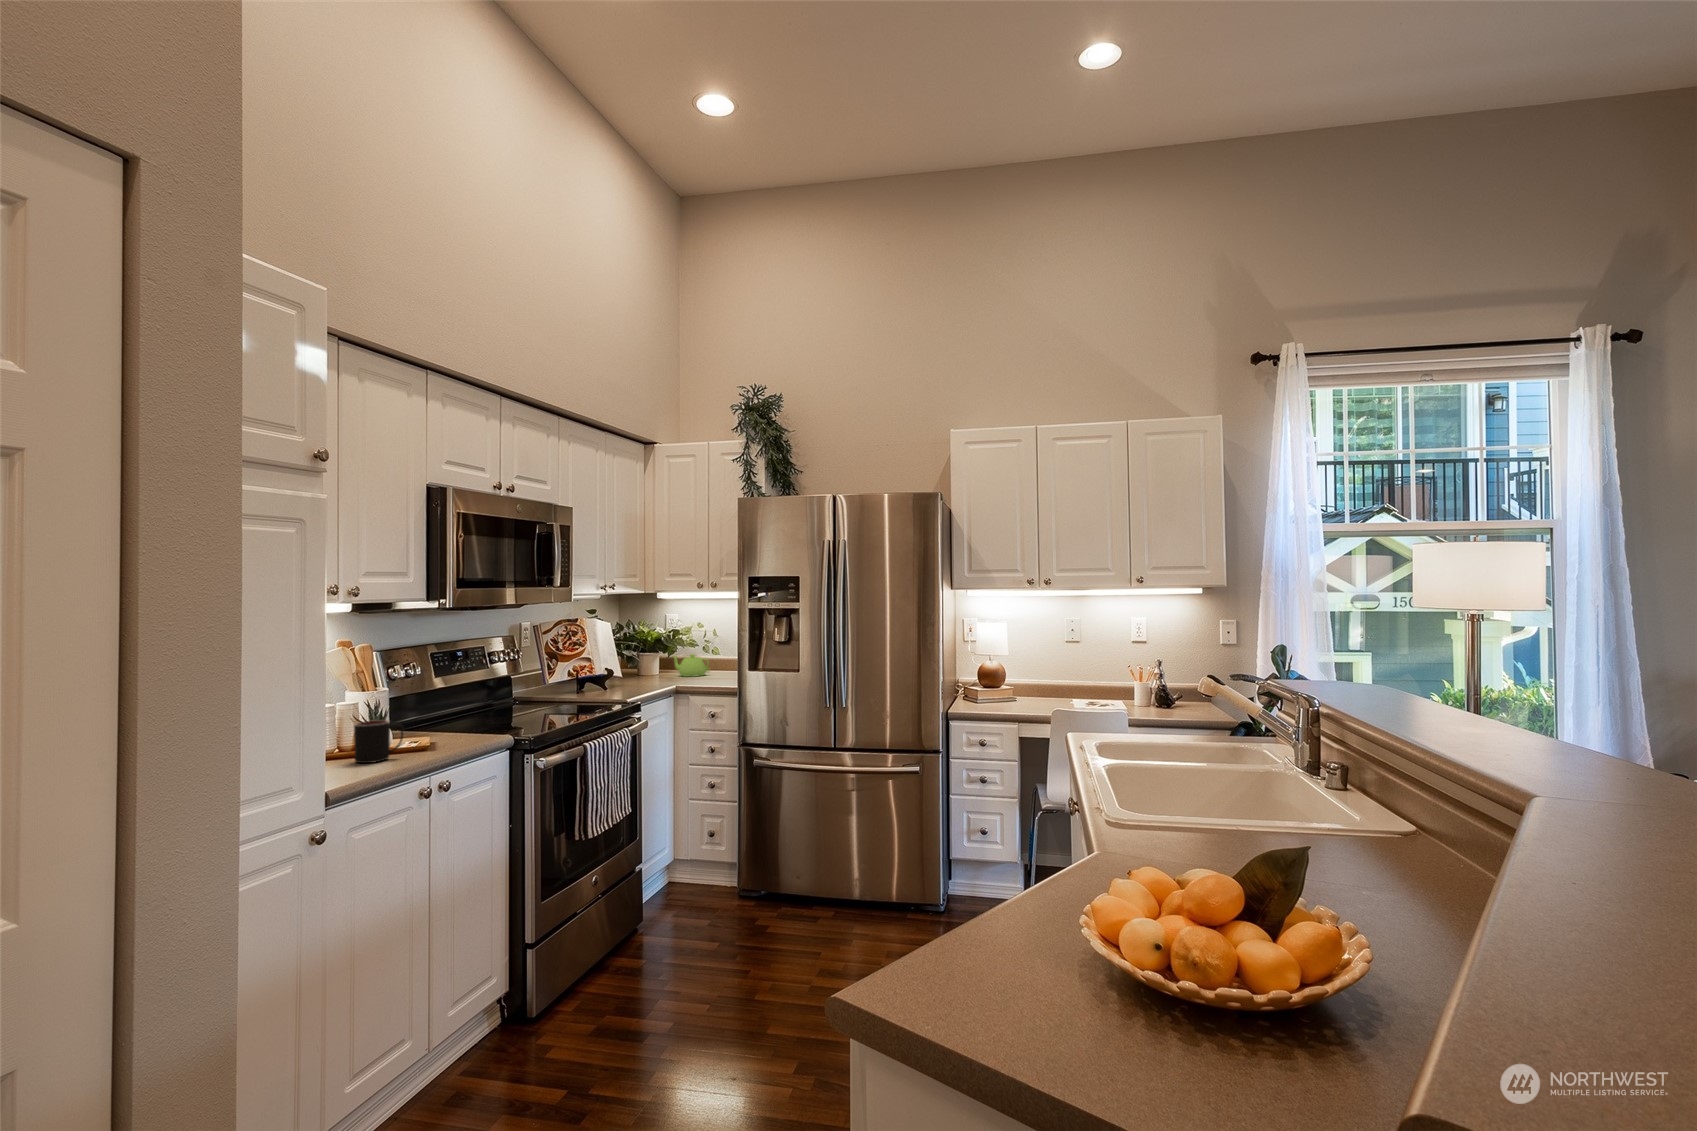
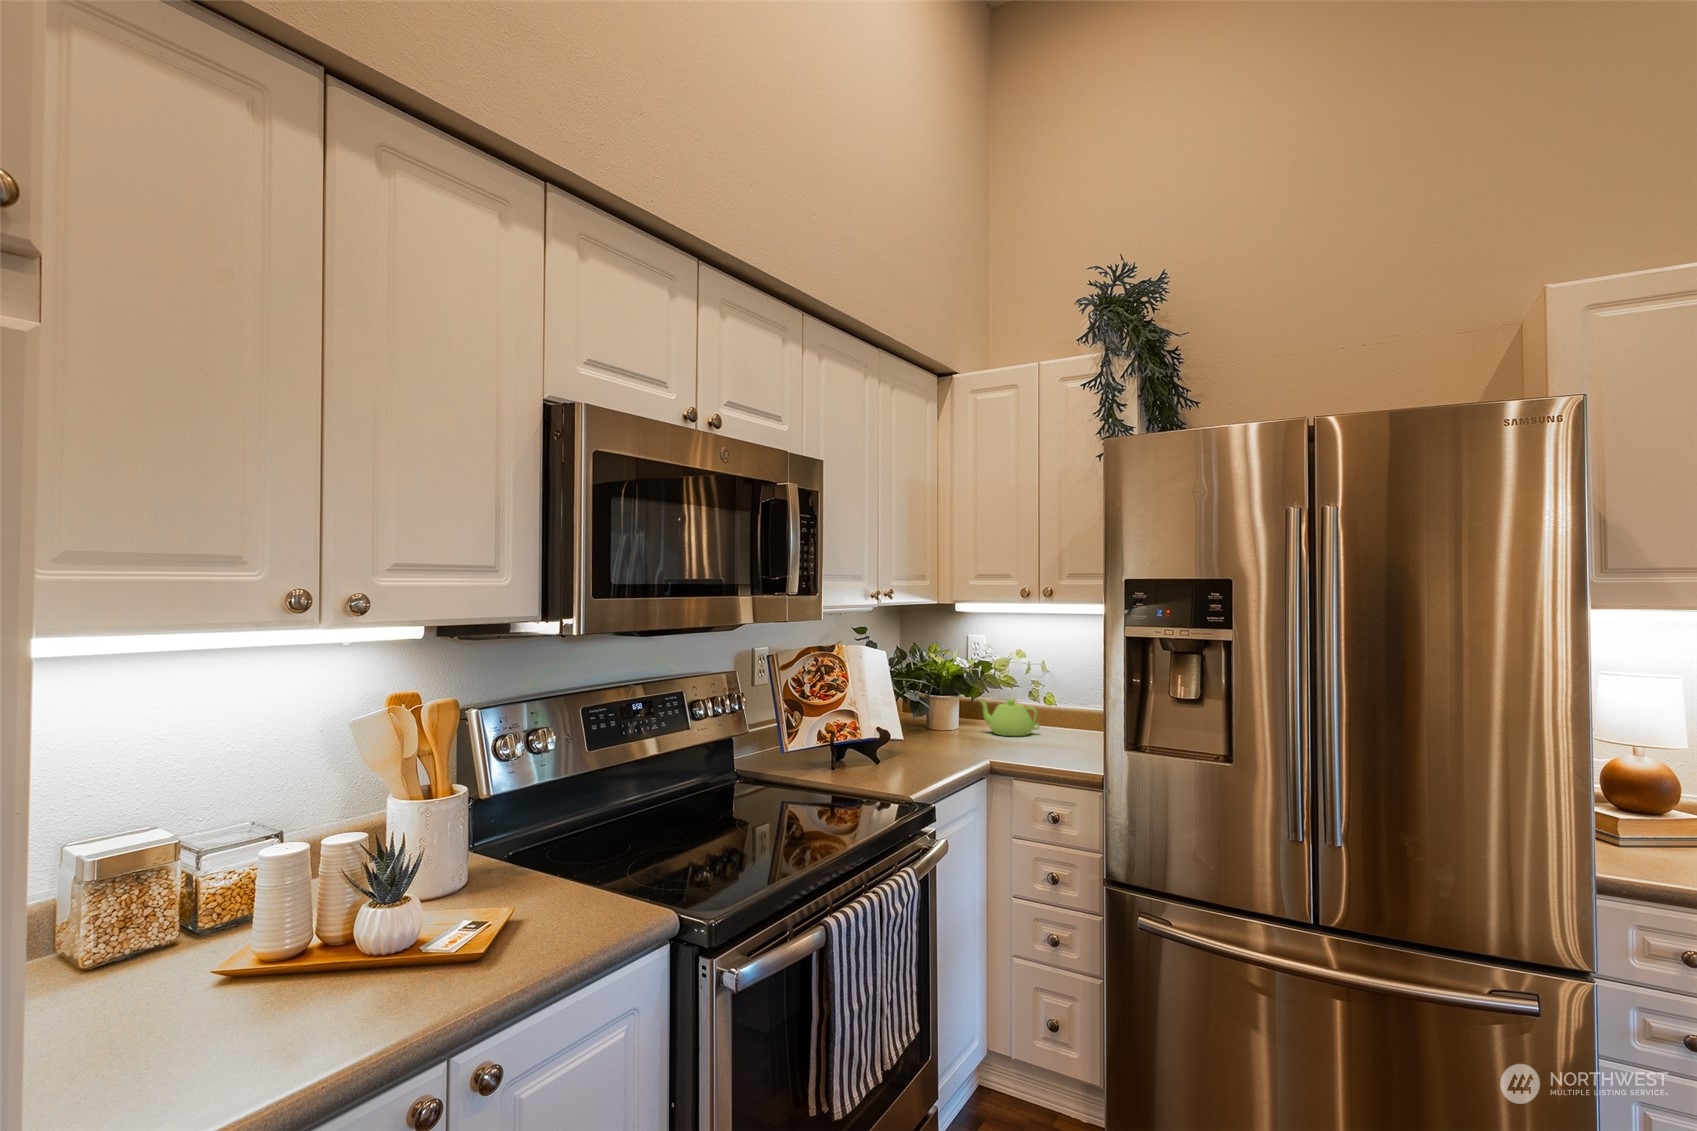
mug: present [354,720,403,763] -> none [291,903,403,1020]

